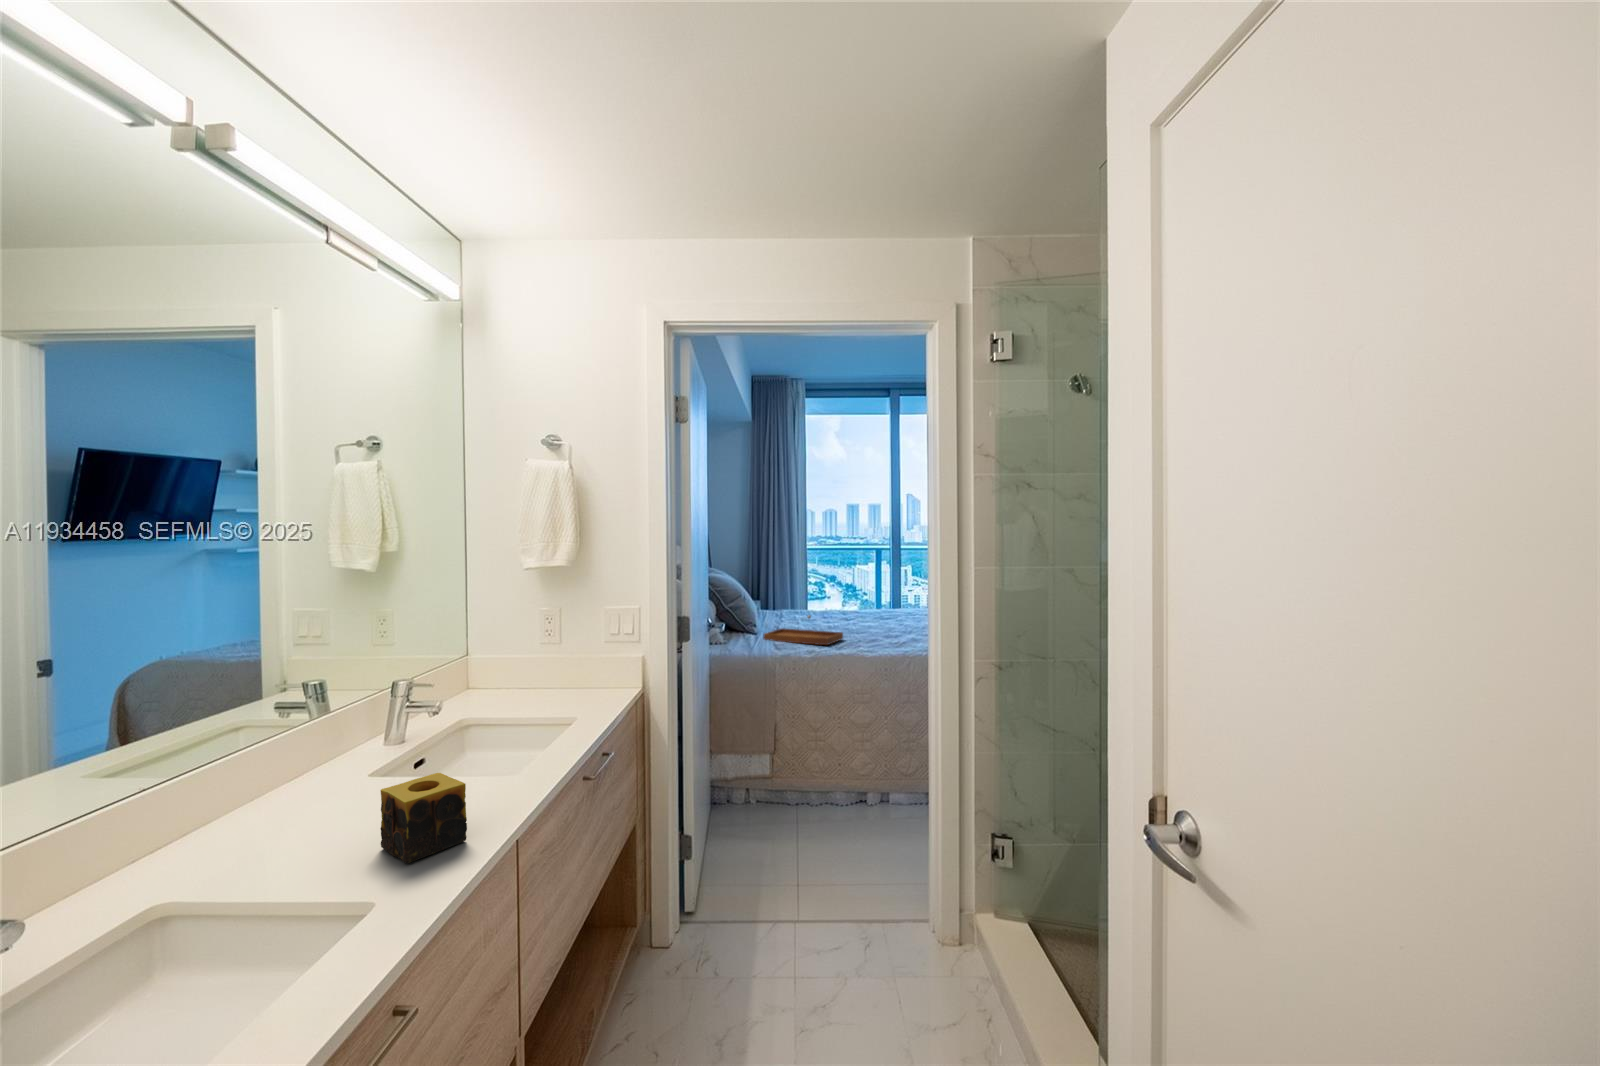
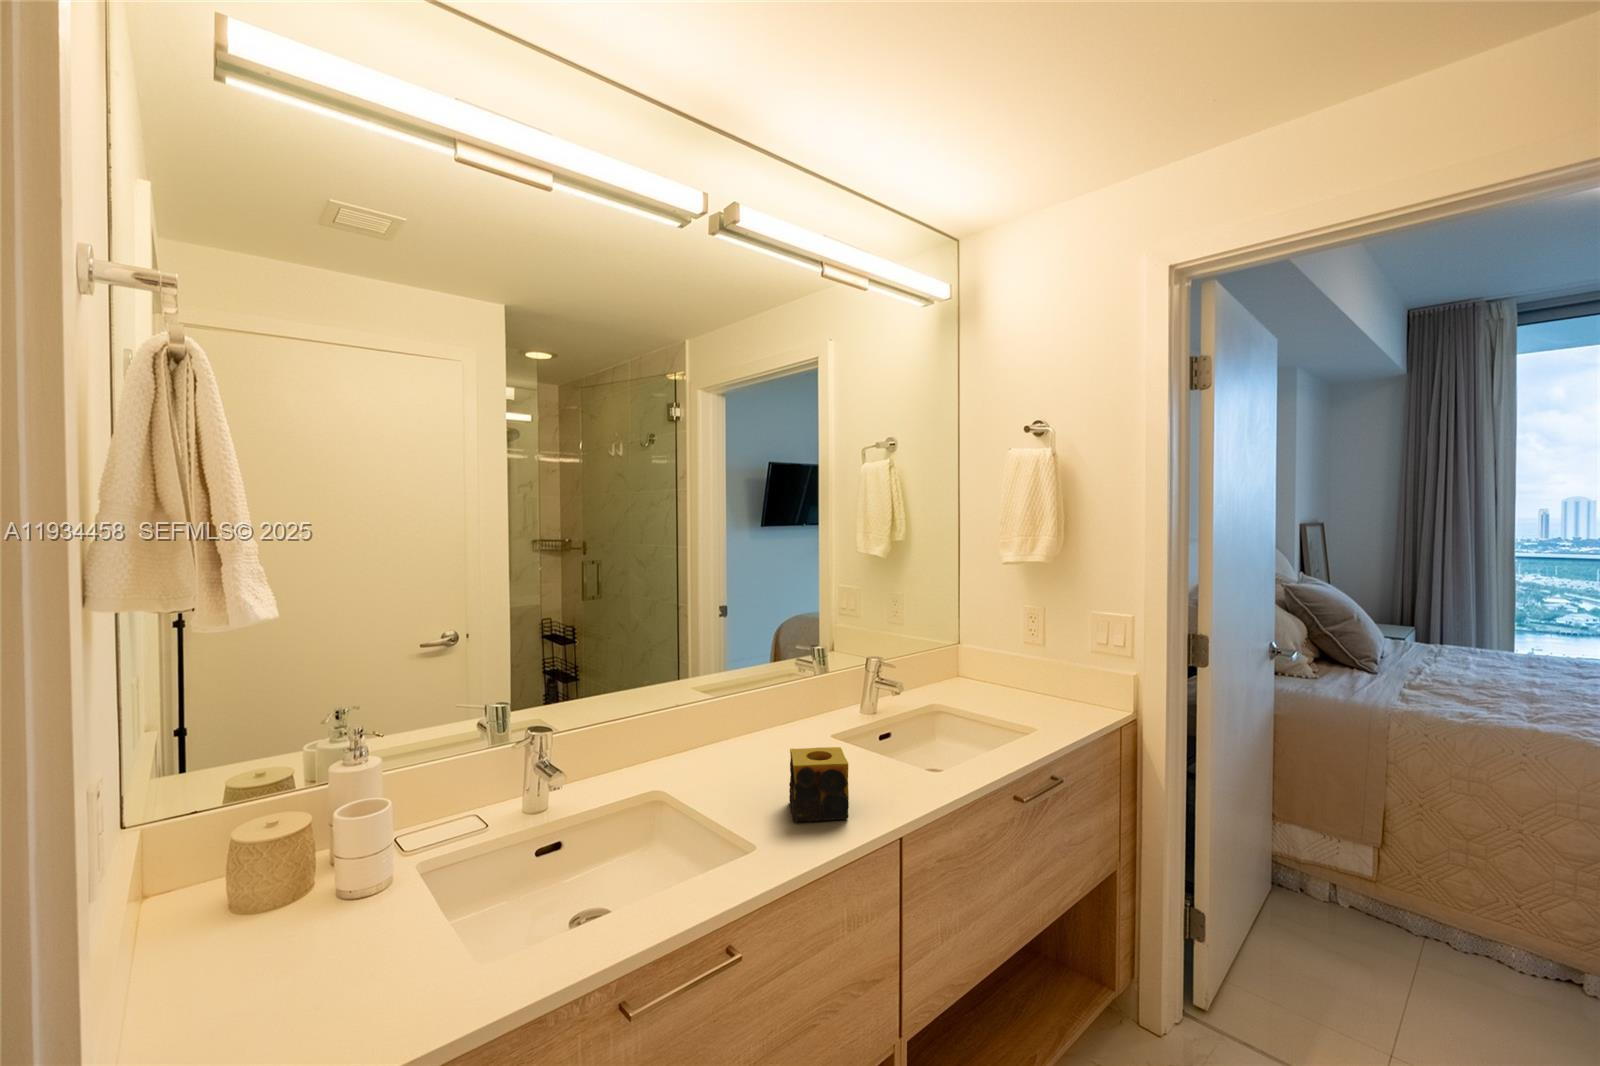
tray: present [764,615,843,645] -> none [1384,658,1550,710]

